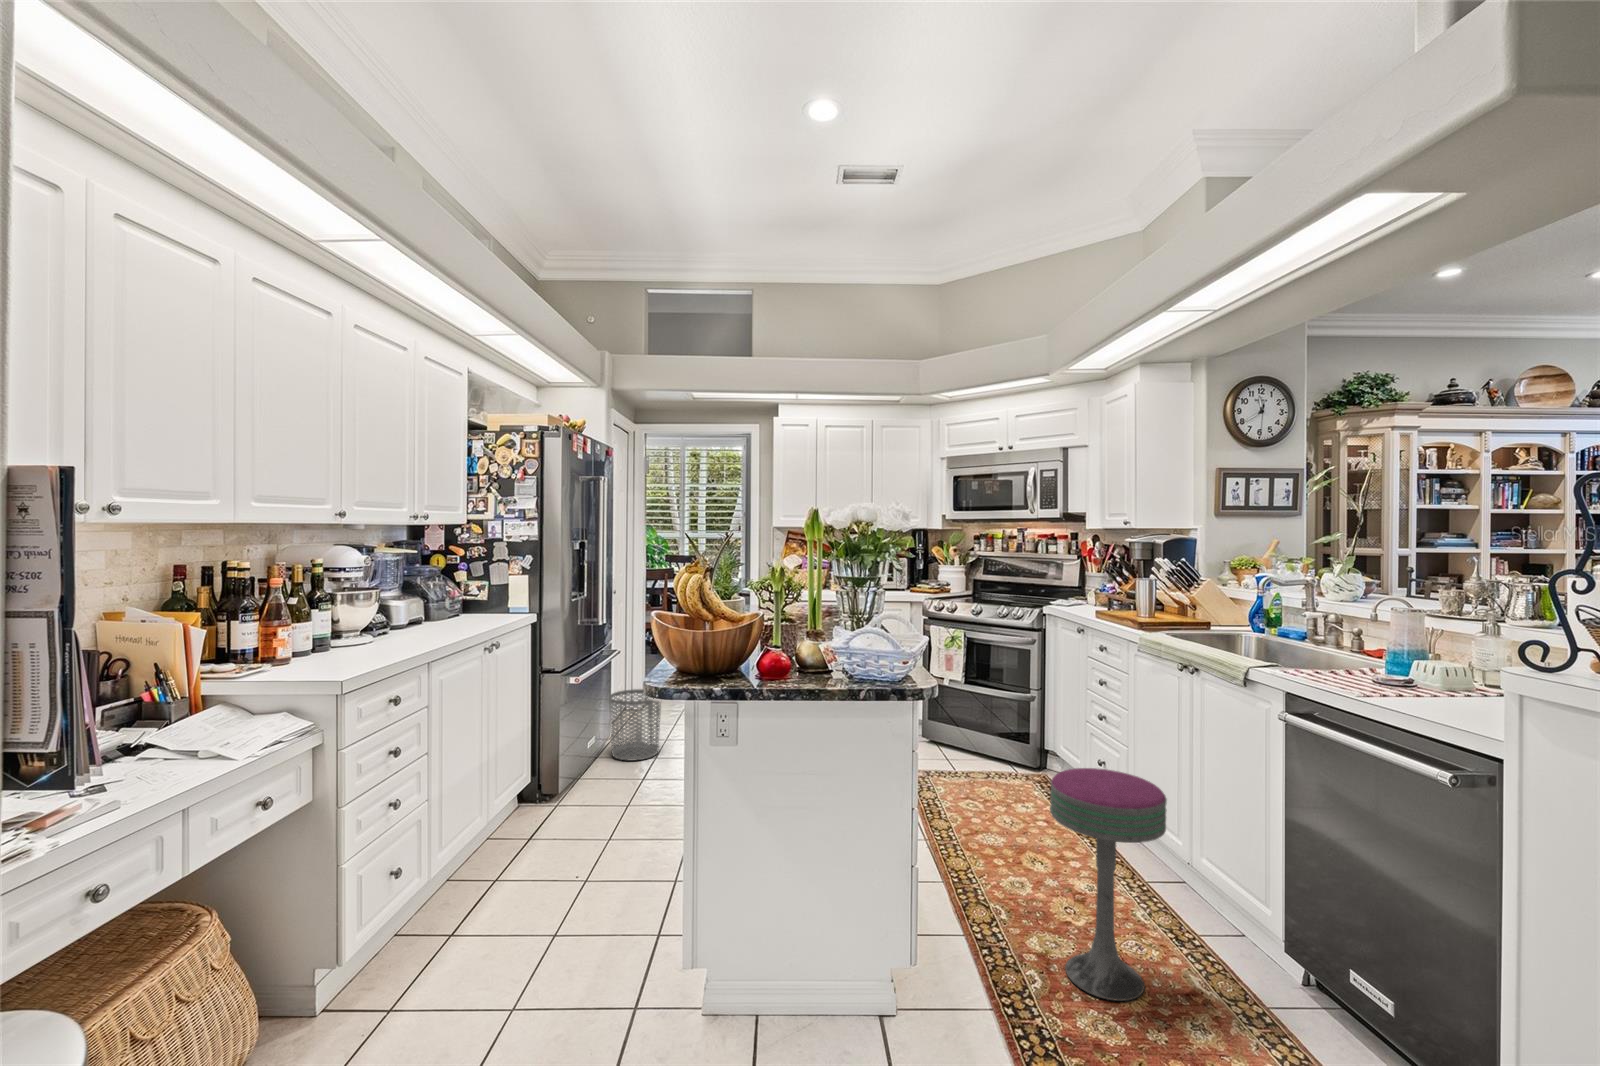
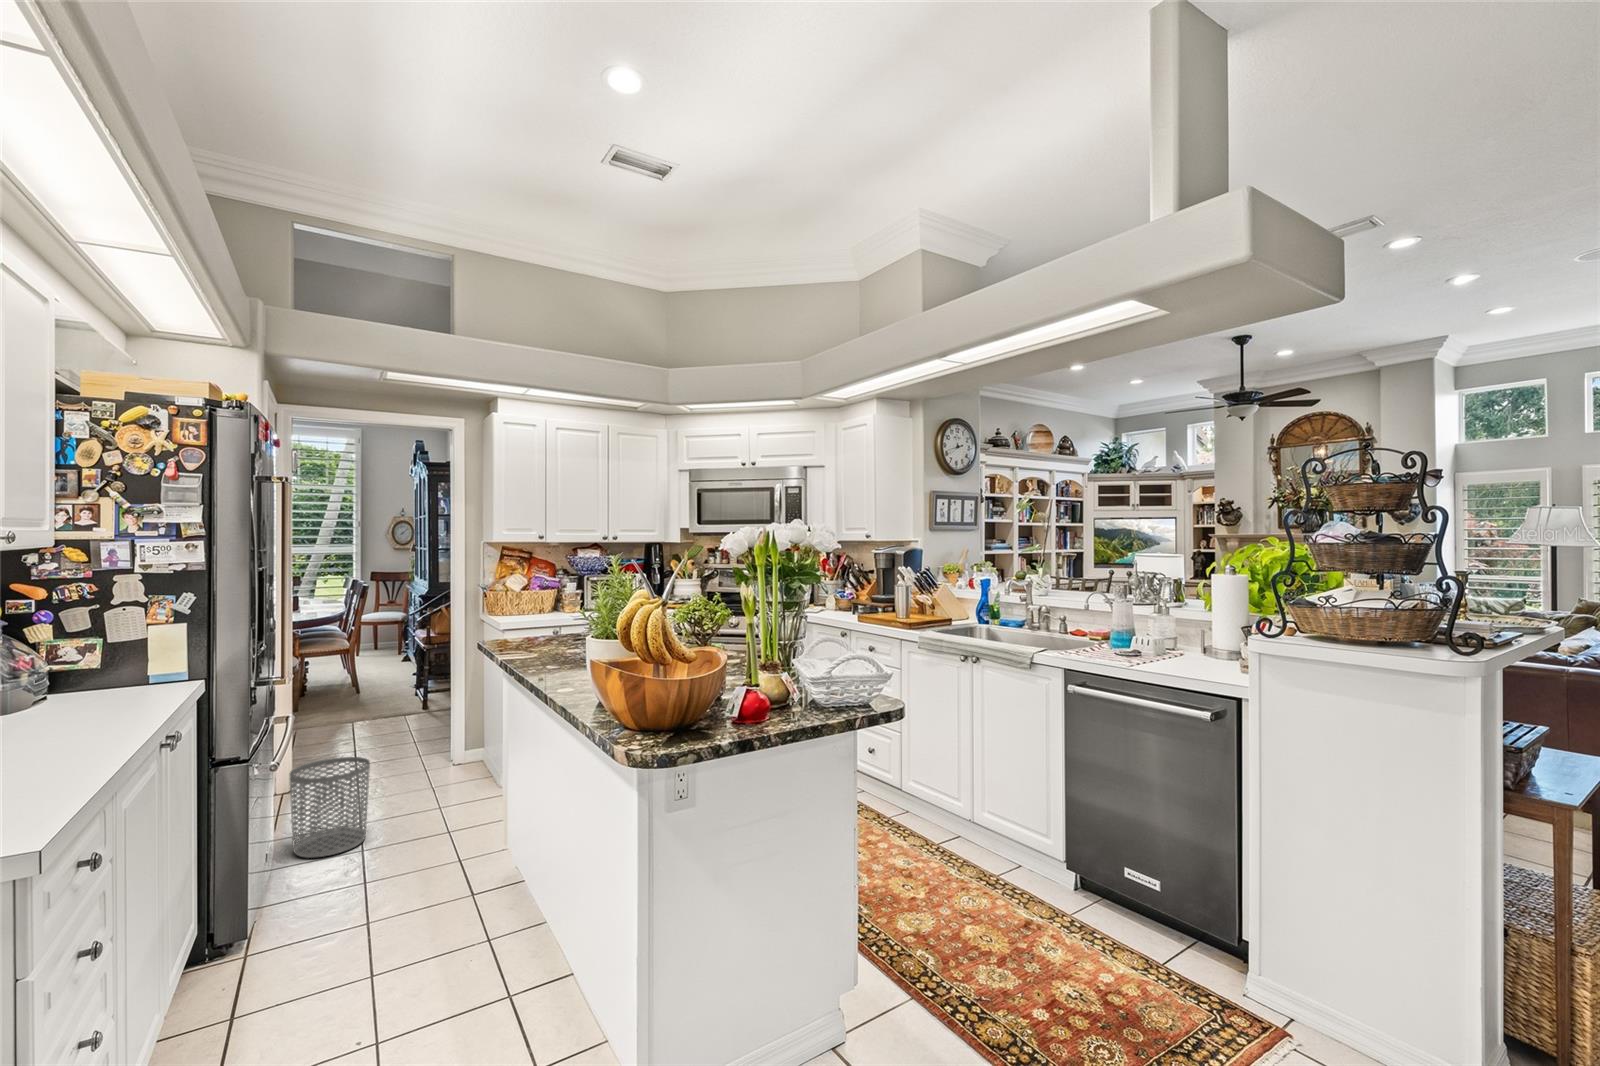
bar stool: present [1050,768,1167,1001] -> none [923,752,1019,955]

